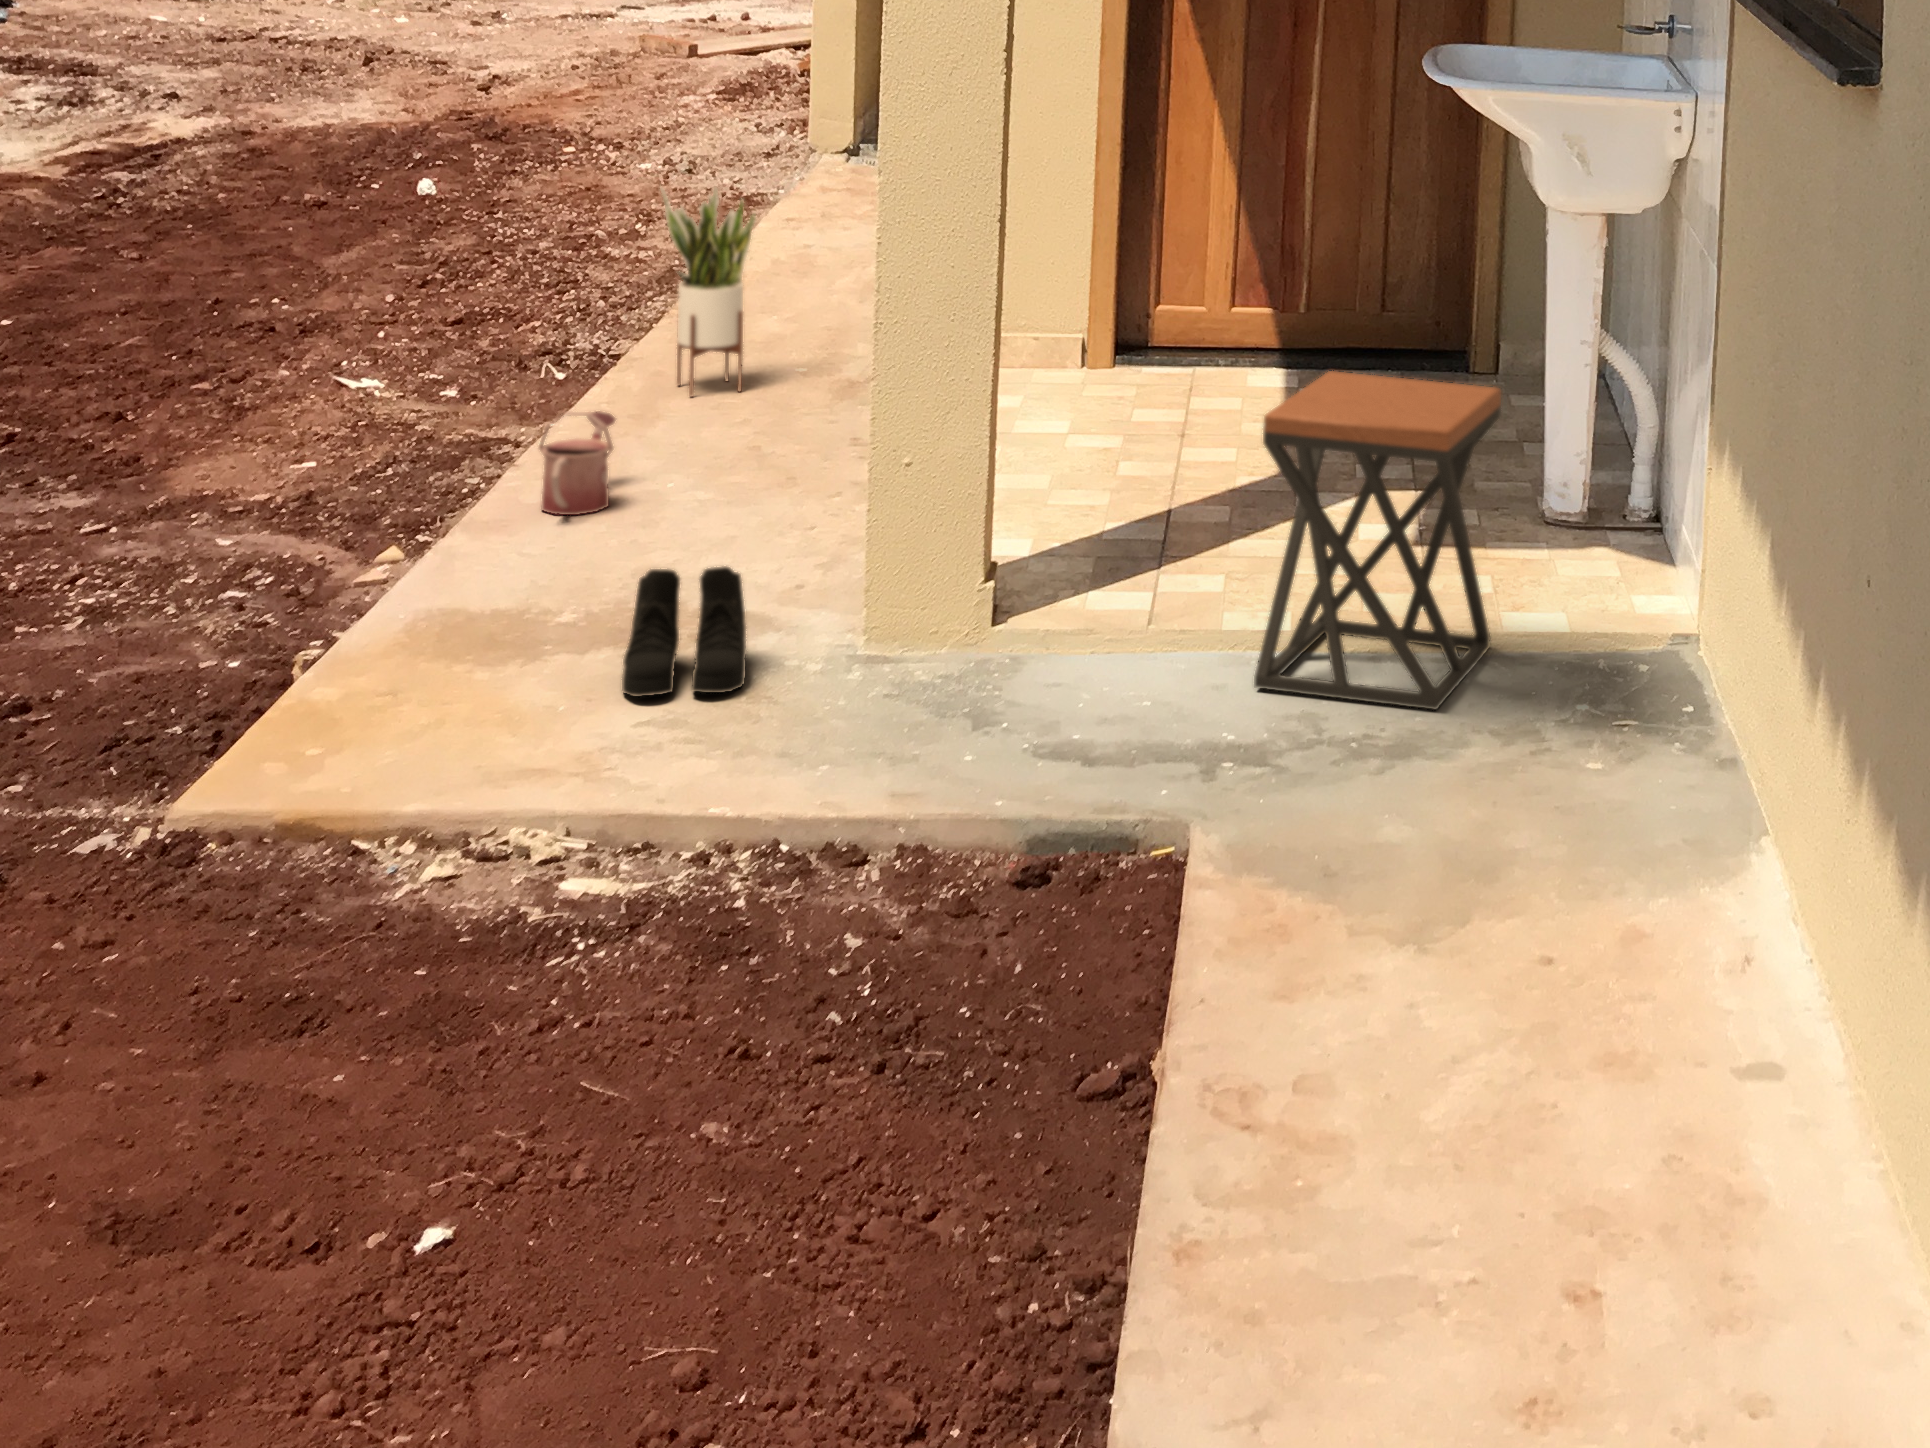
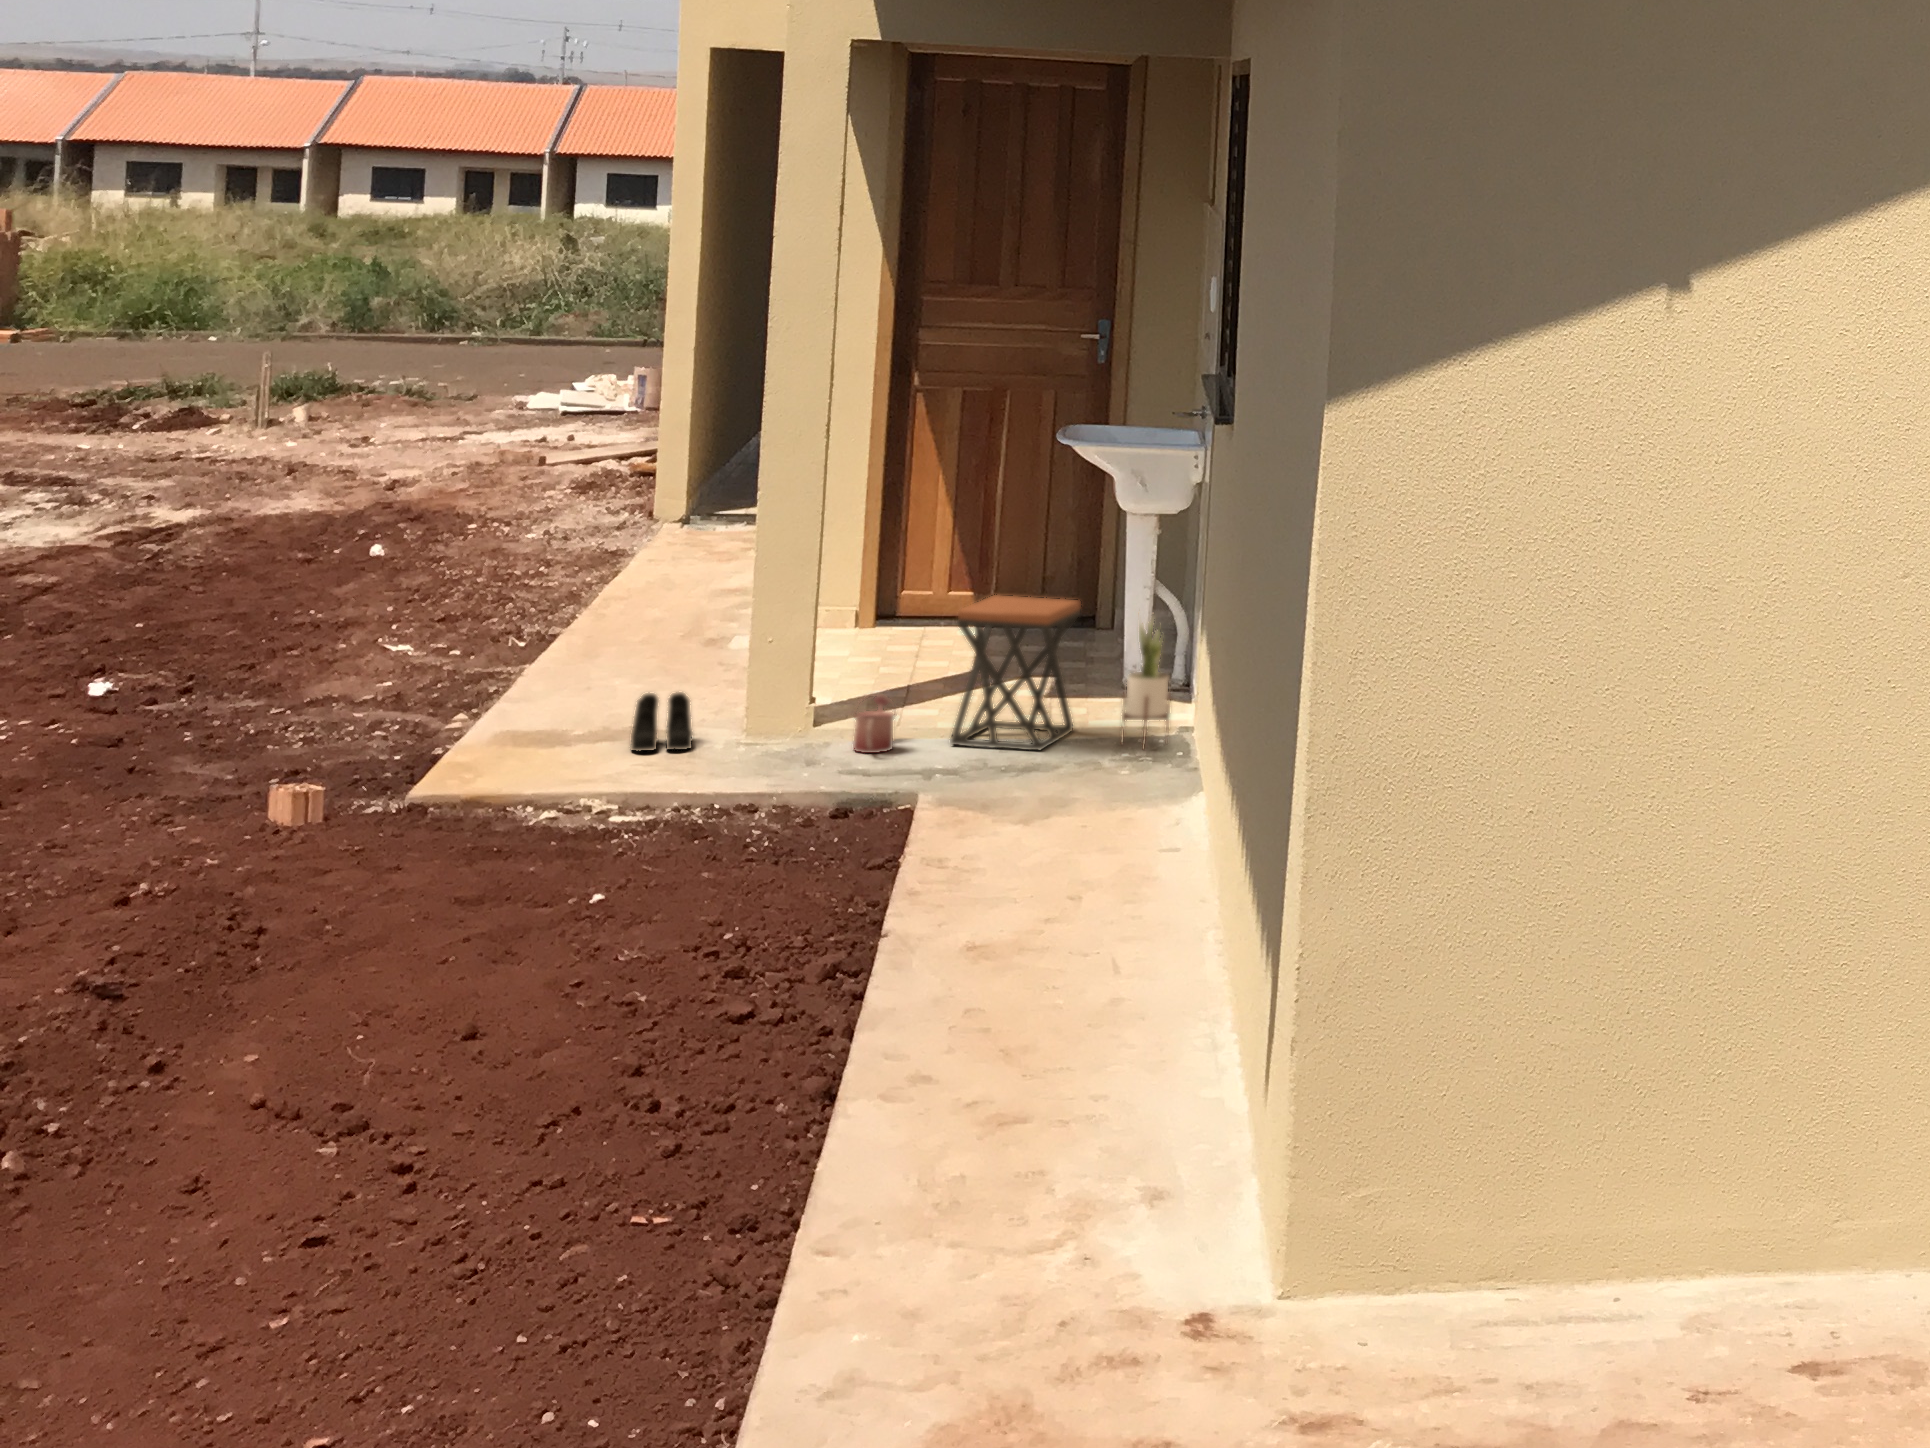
potted plant: present [661,188,756,396] -> present [1120,620,1170,744]
watering can: present [539,411,615,515] -> present [853,694,895,753]

